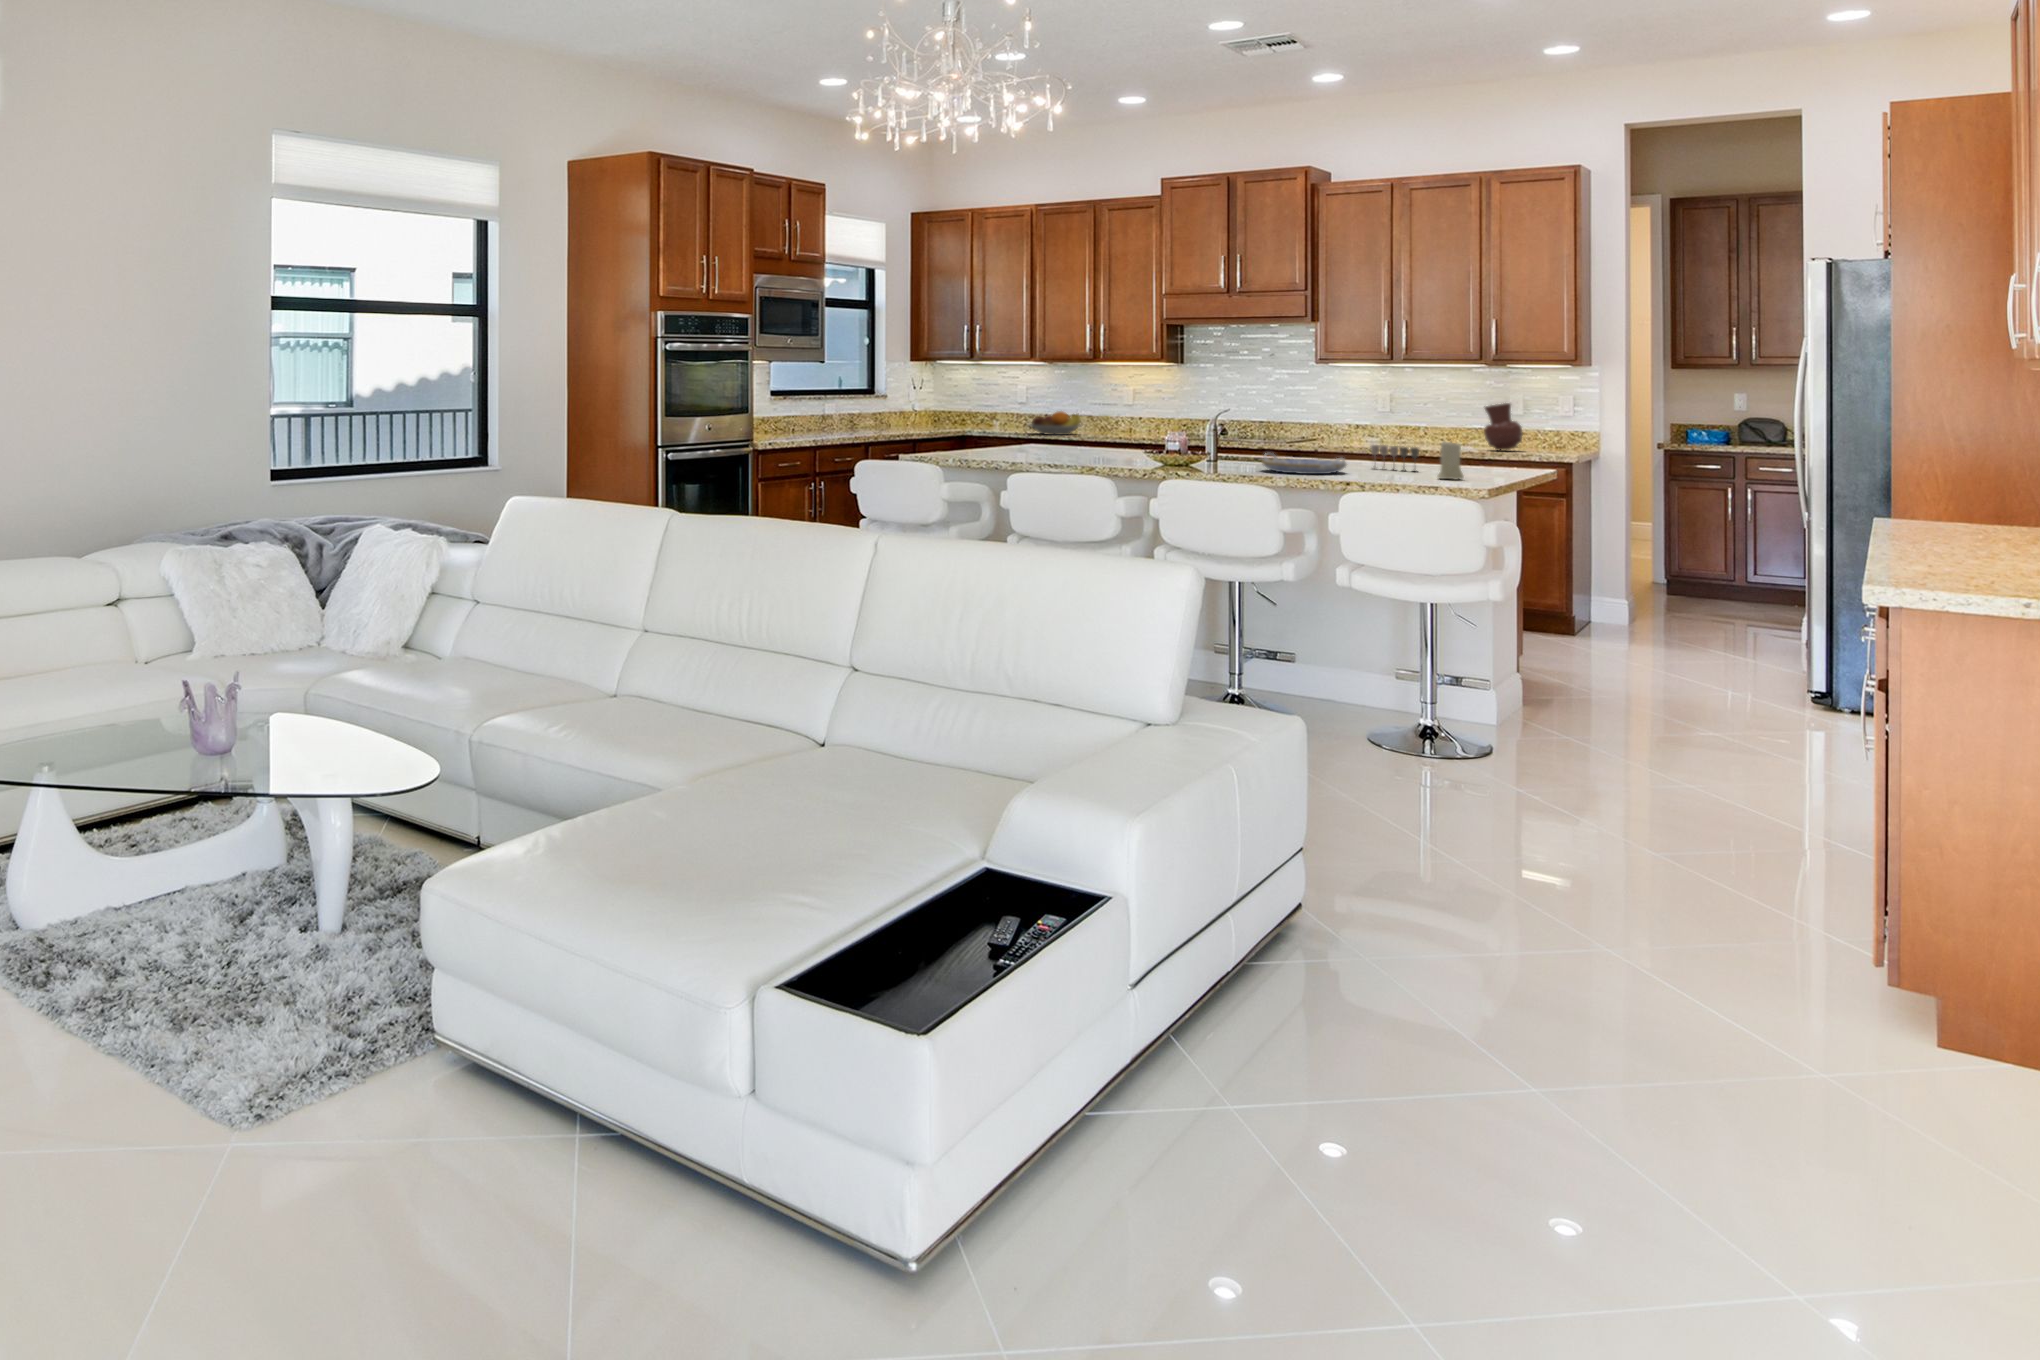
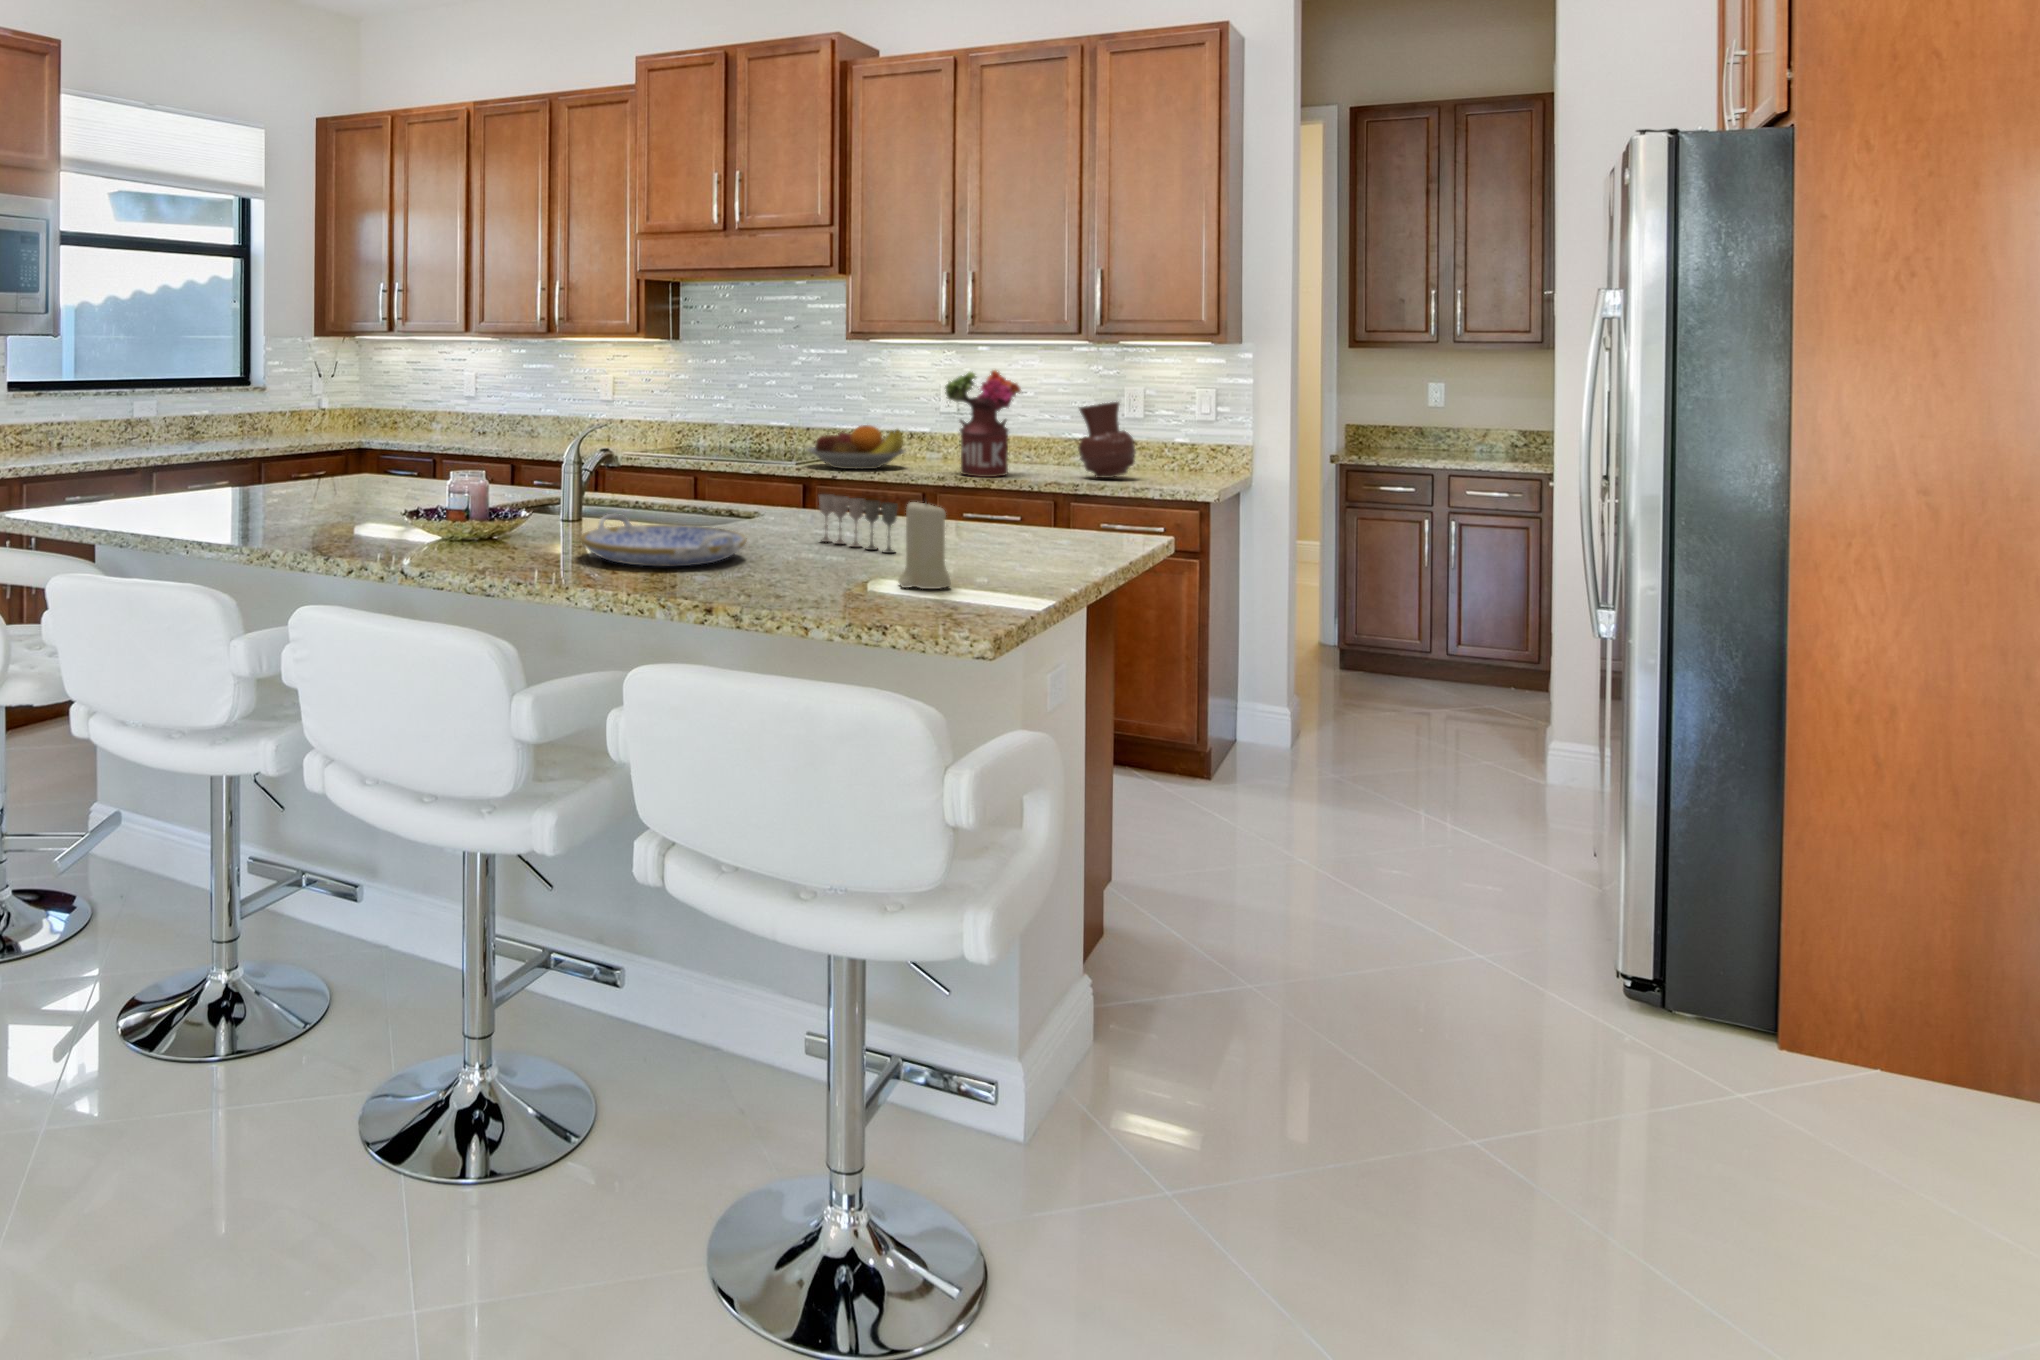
flower arrangement: none [1392,383,1445,450] -> present [945,370,1021,477]
fruit bowl: present [1030,411,1080,435] -> present [807,425,905,469]

